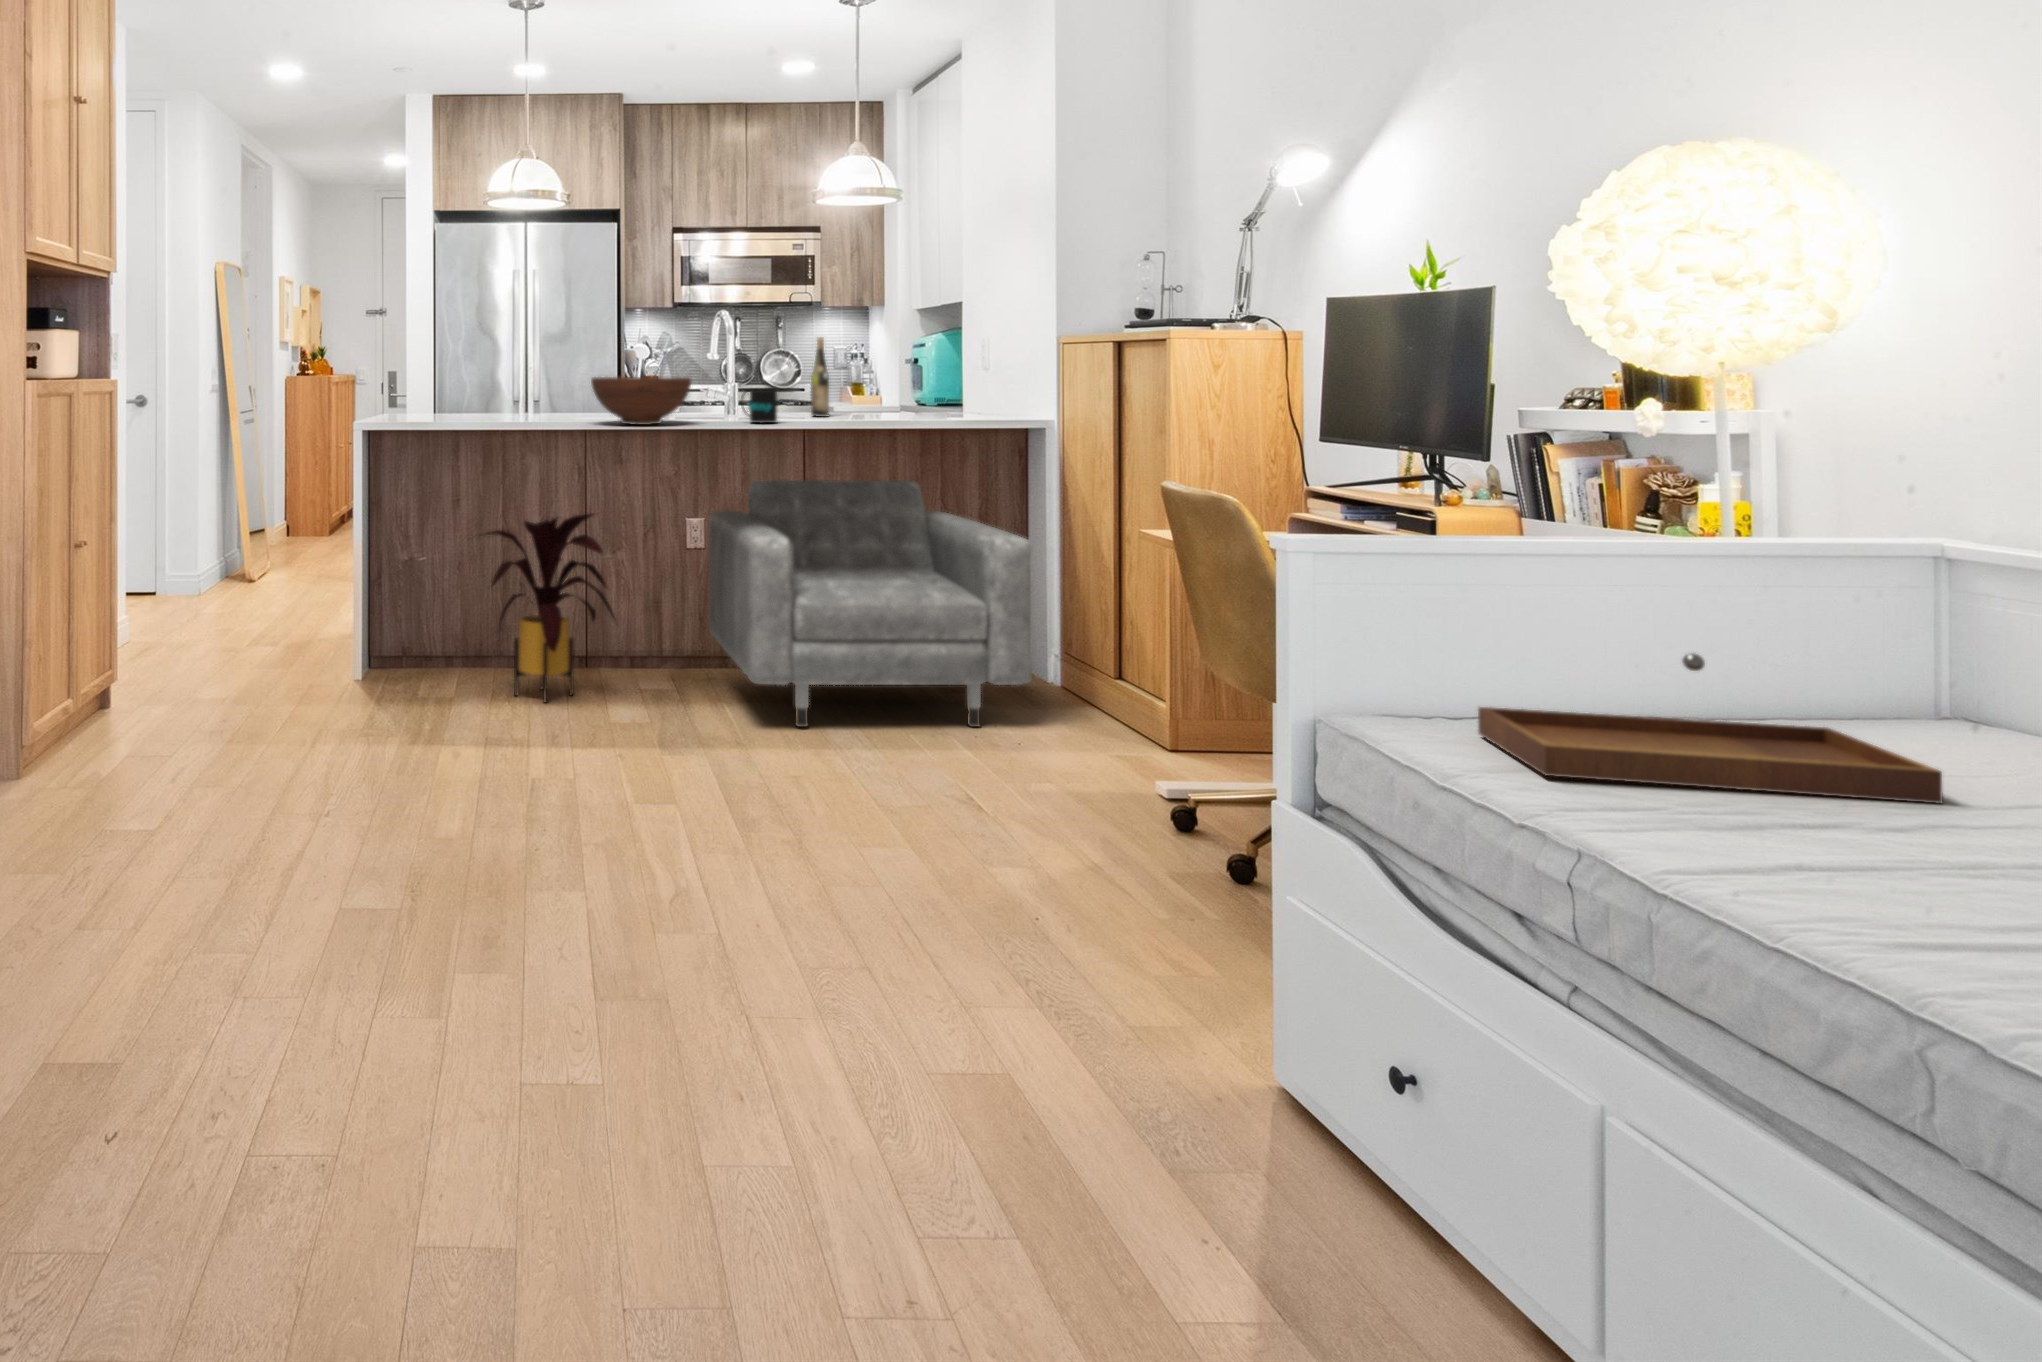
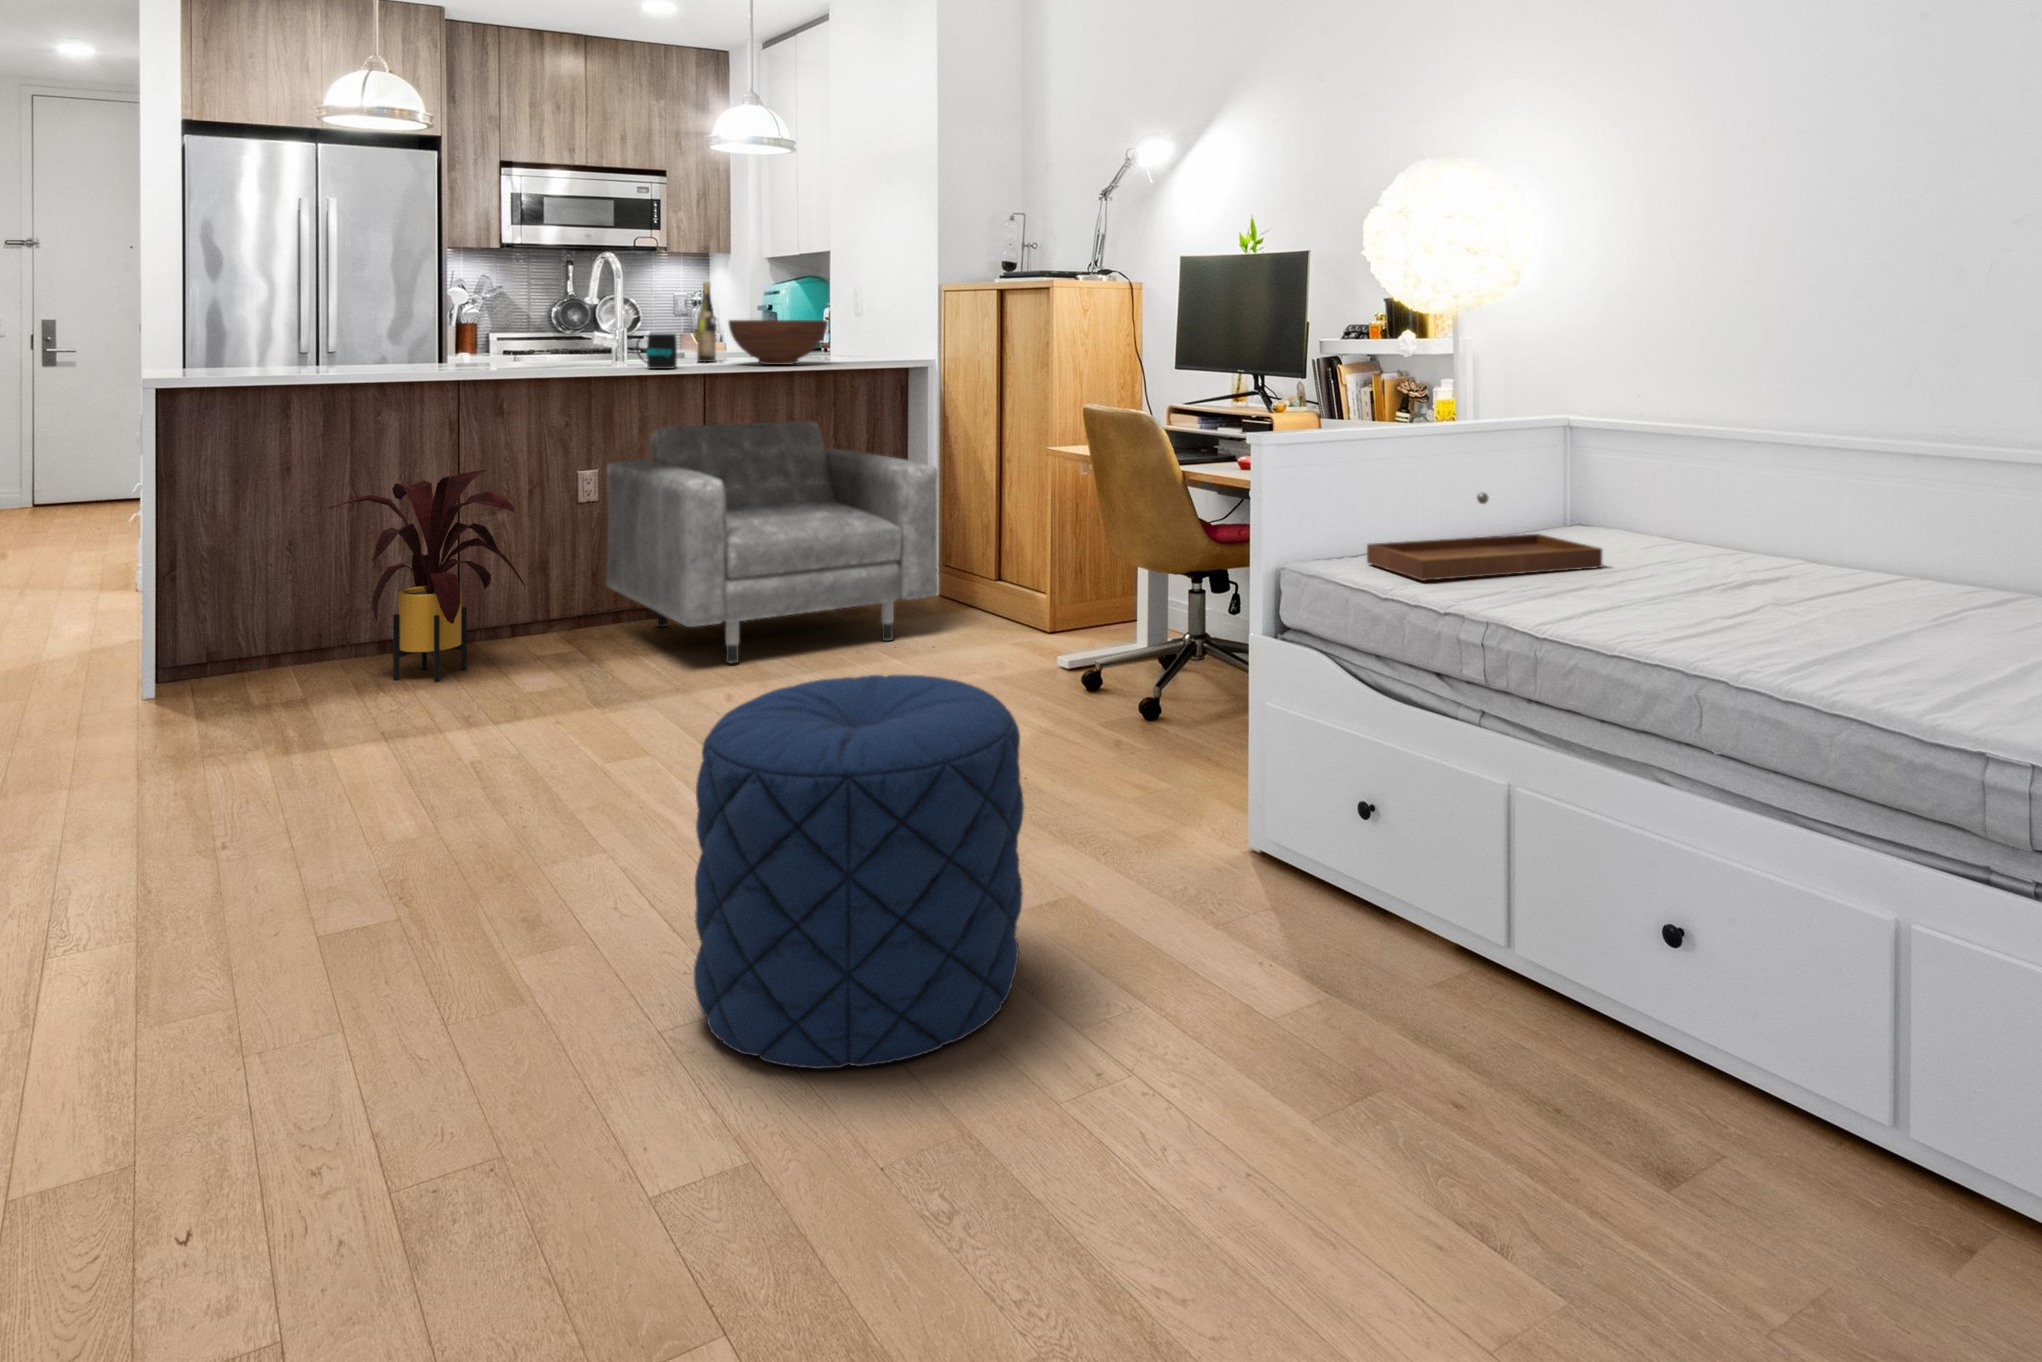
fruit bowl: present [591,377,692,425] -> present [728,320,828,365]
pouf: none [546,774,904,1231] -> present [694,675,1024,1069]

